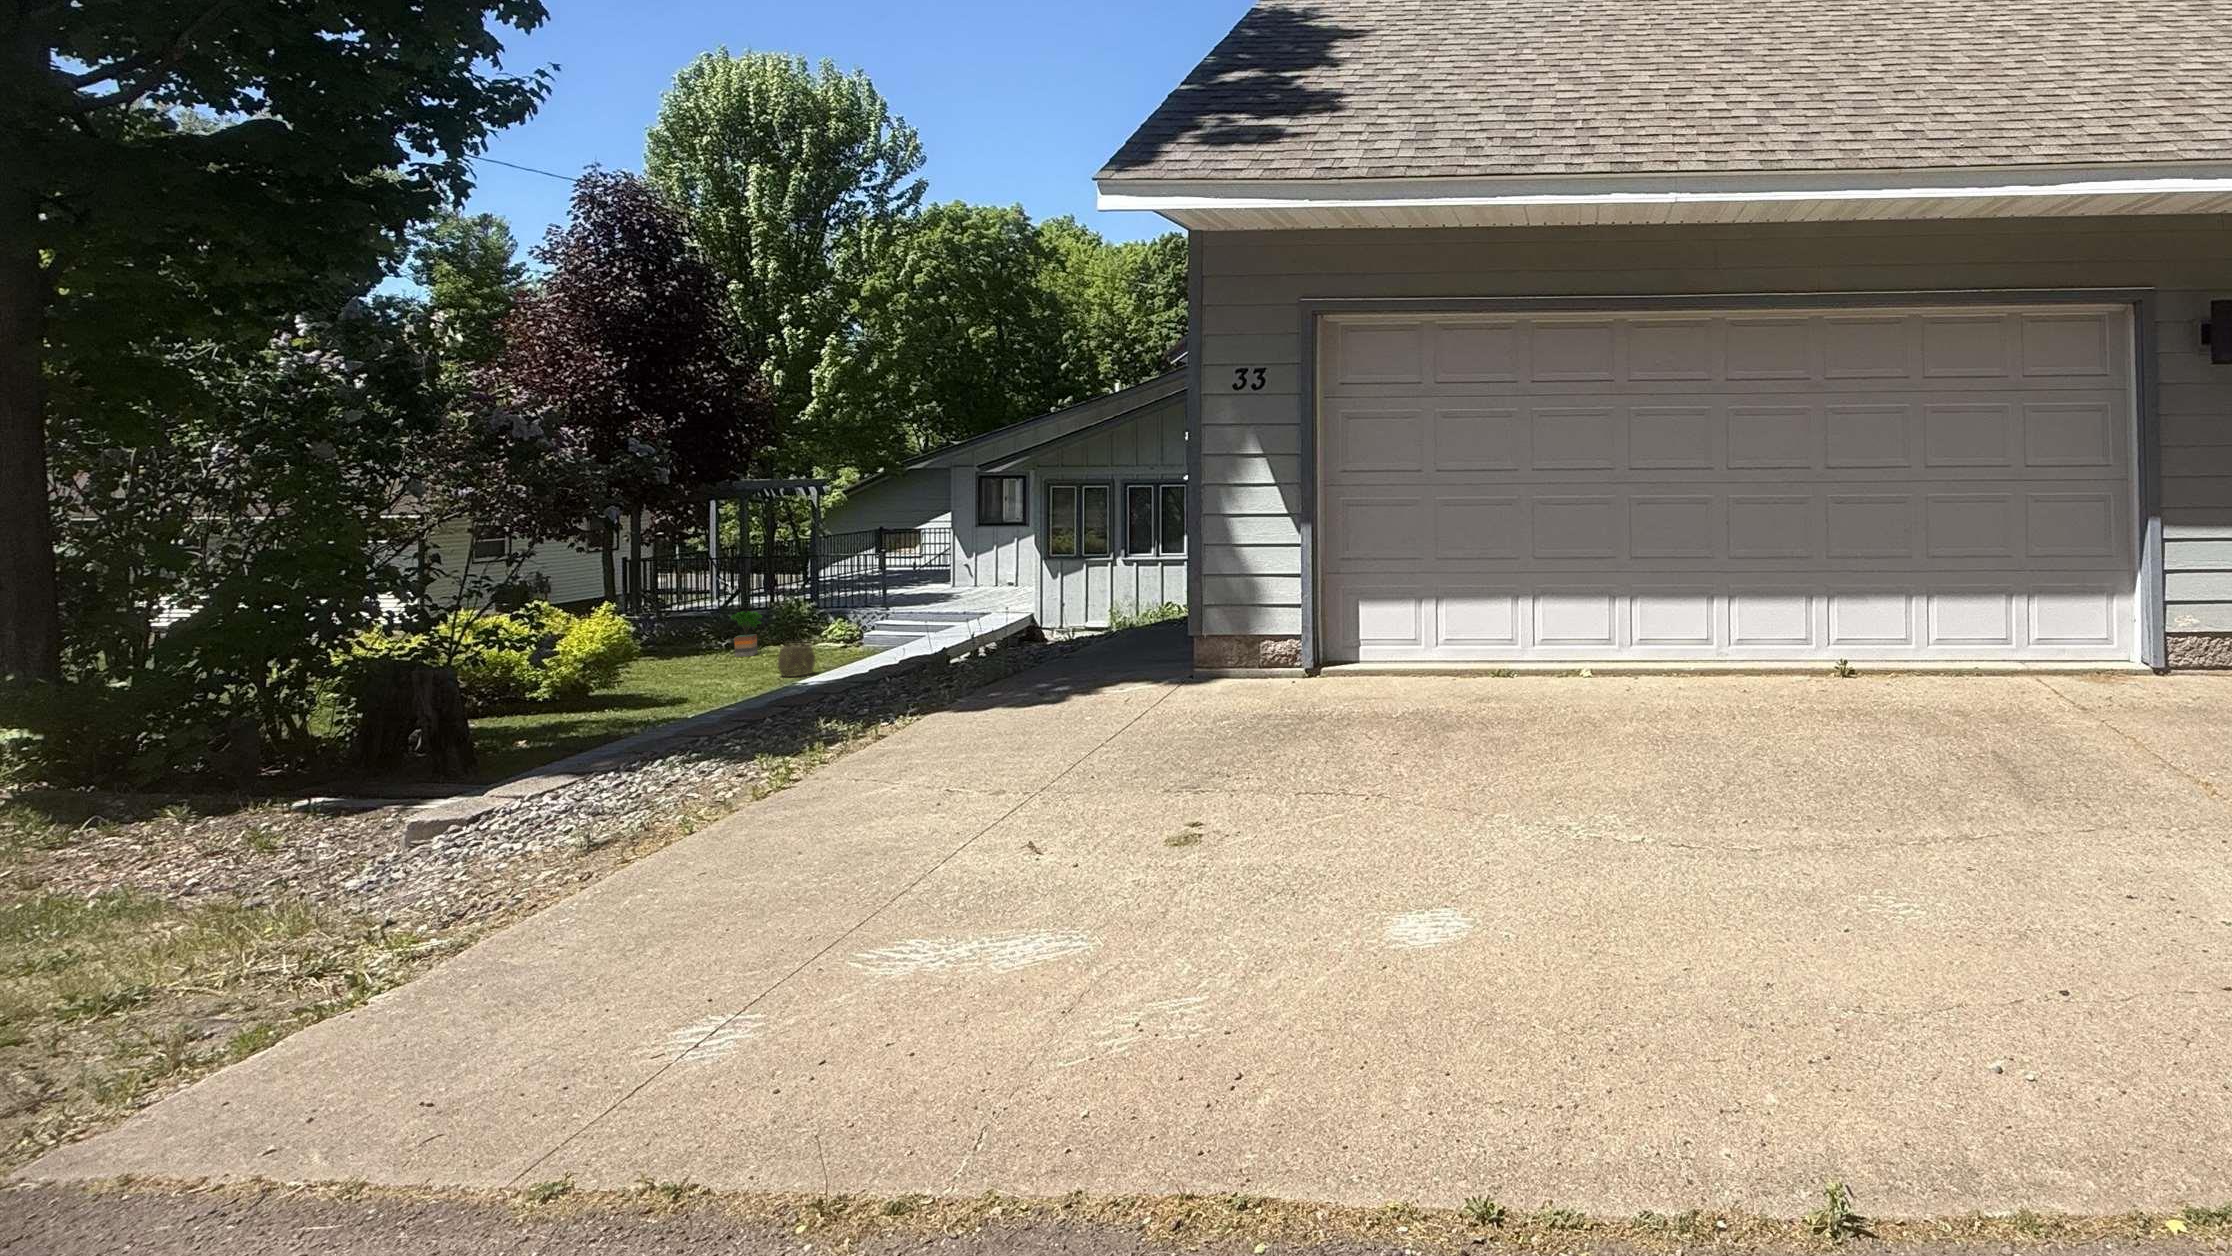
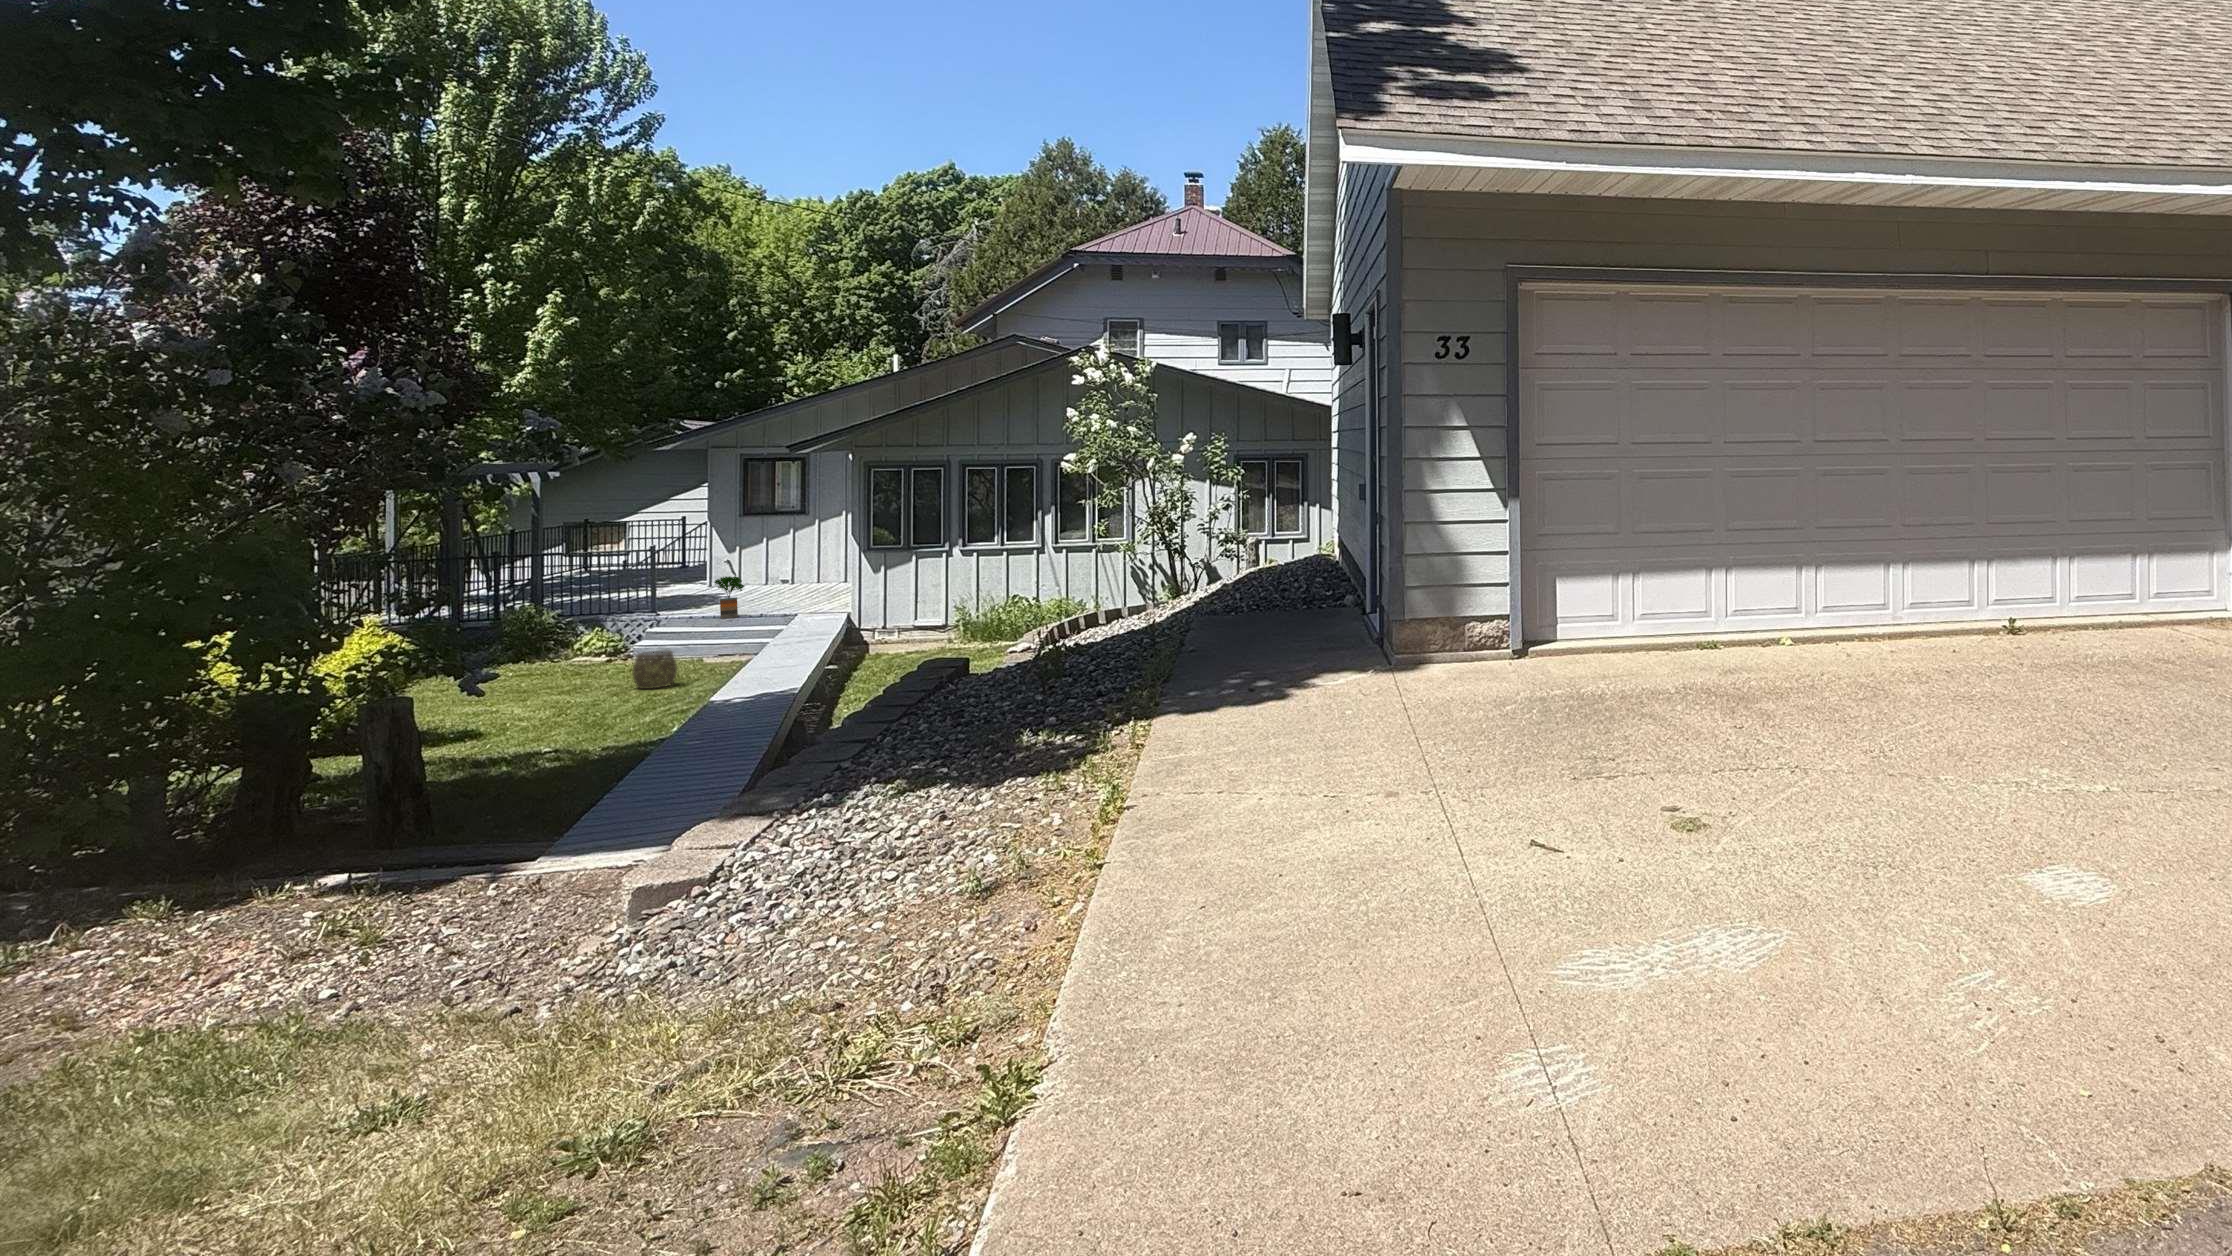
potted tree: present [731,611,762,657] -> present [714,576,744,619]

